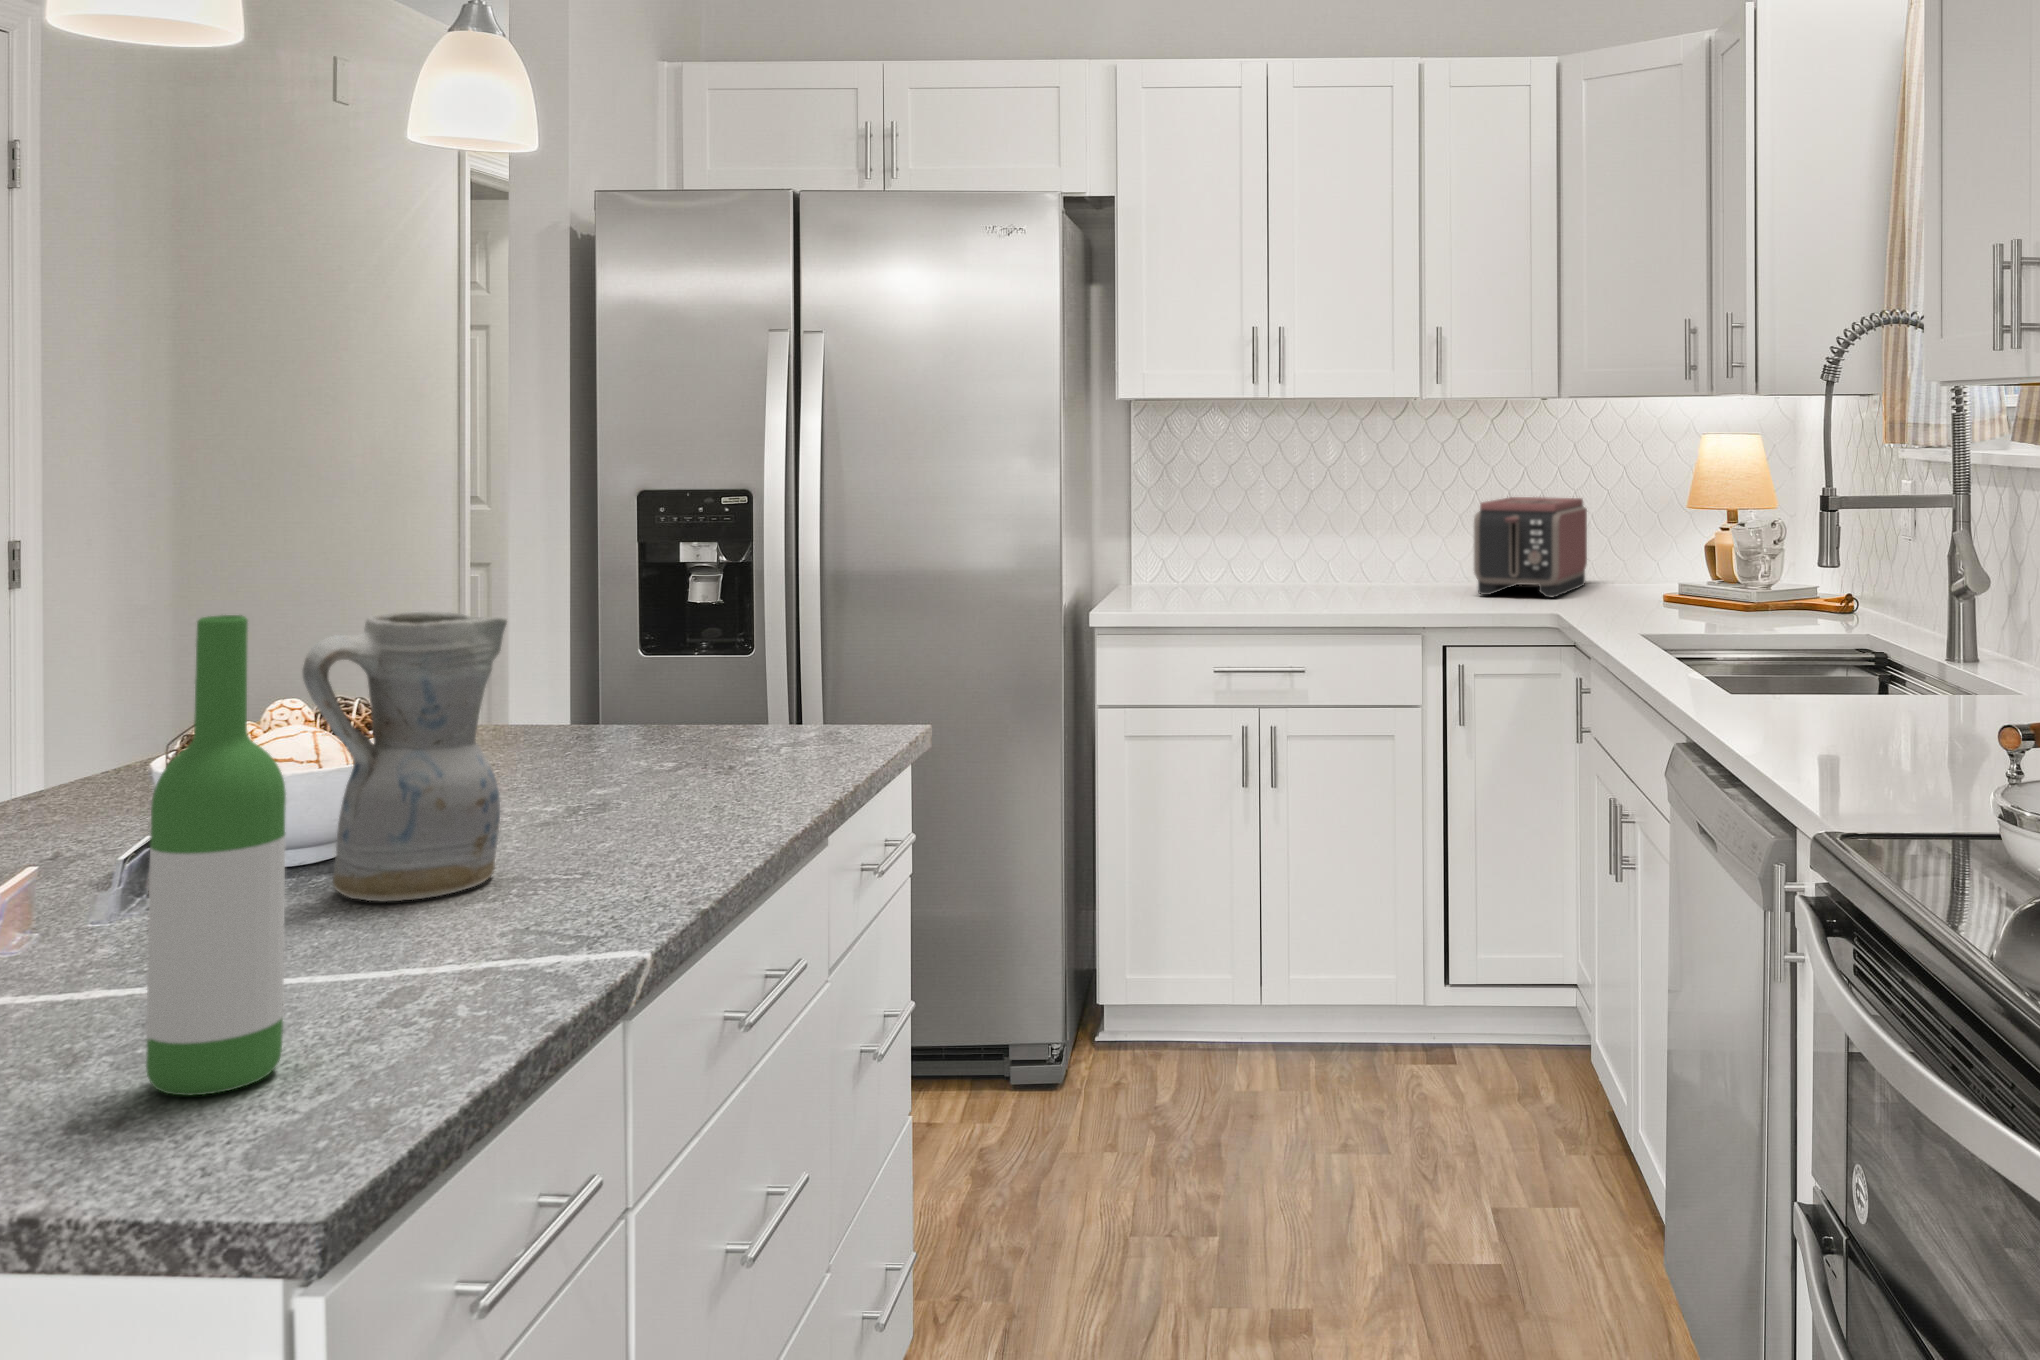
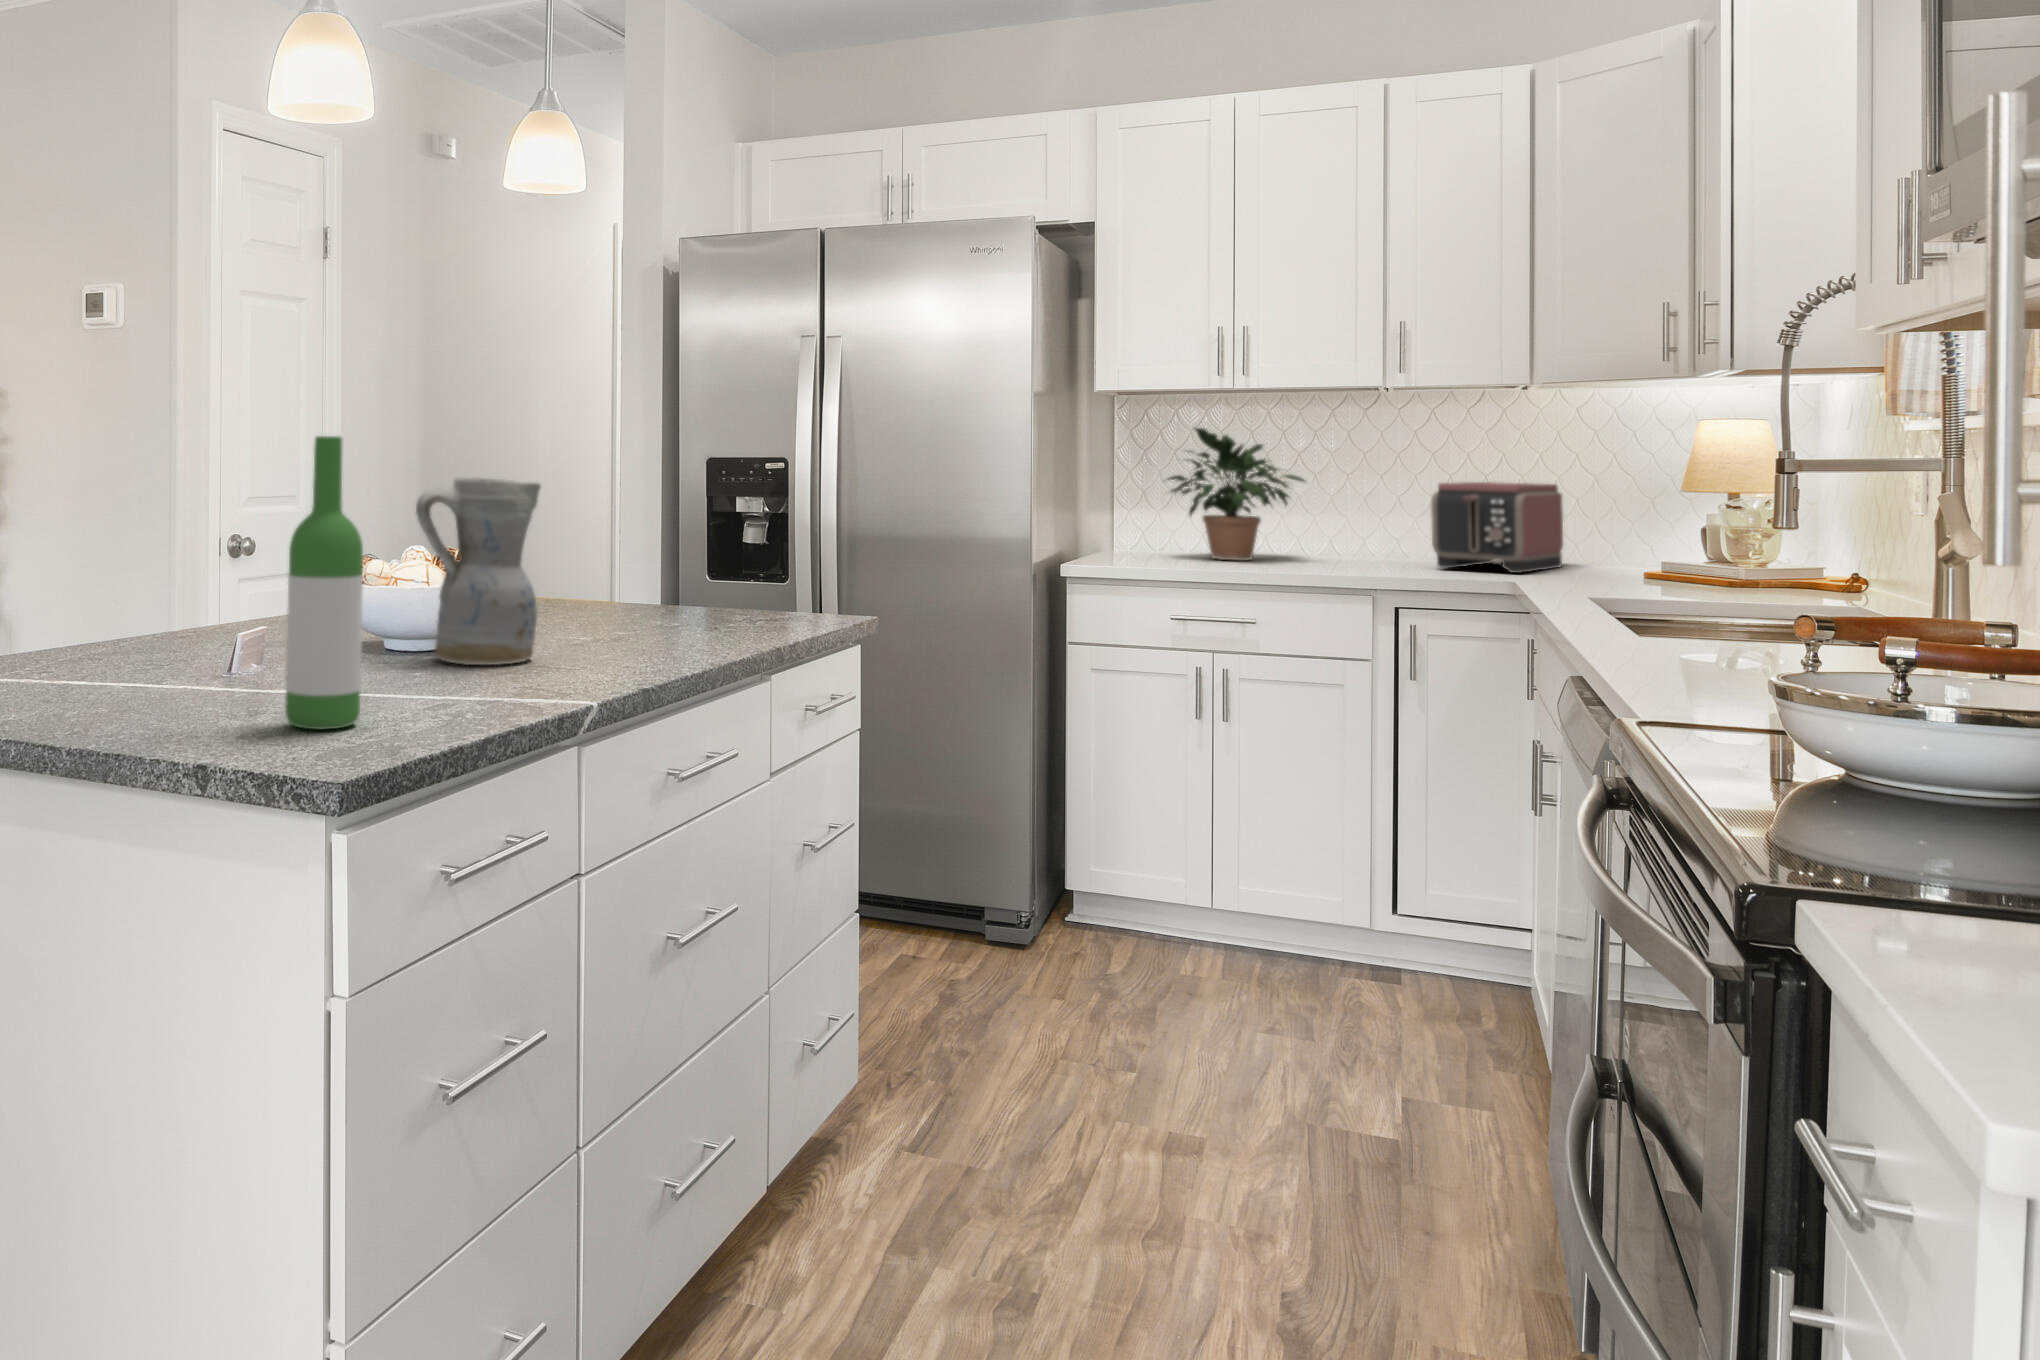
potted plant: none [1197,441,1356,595] -> present [1168,428,1305,561]

